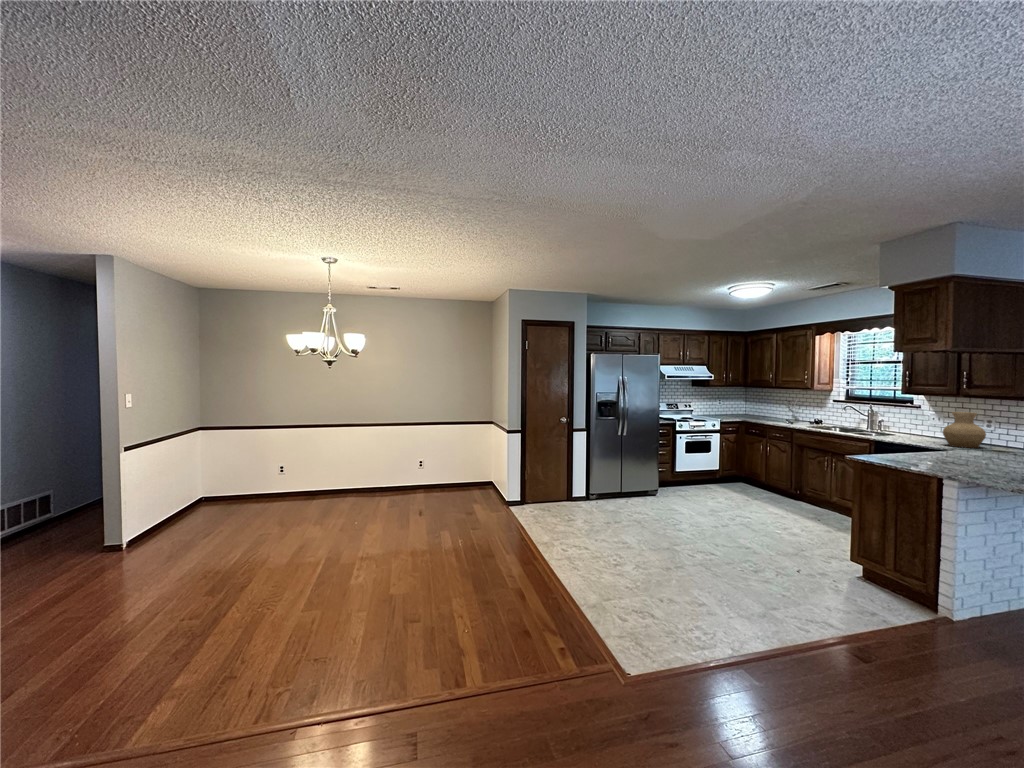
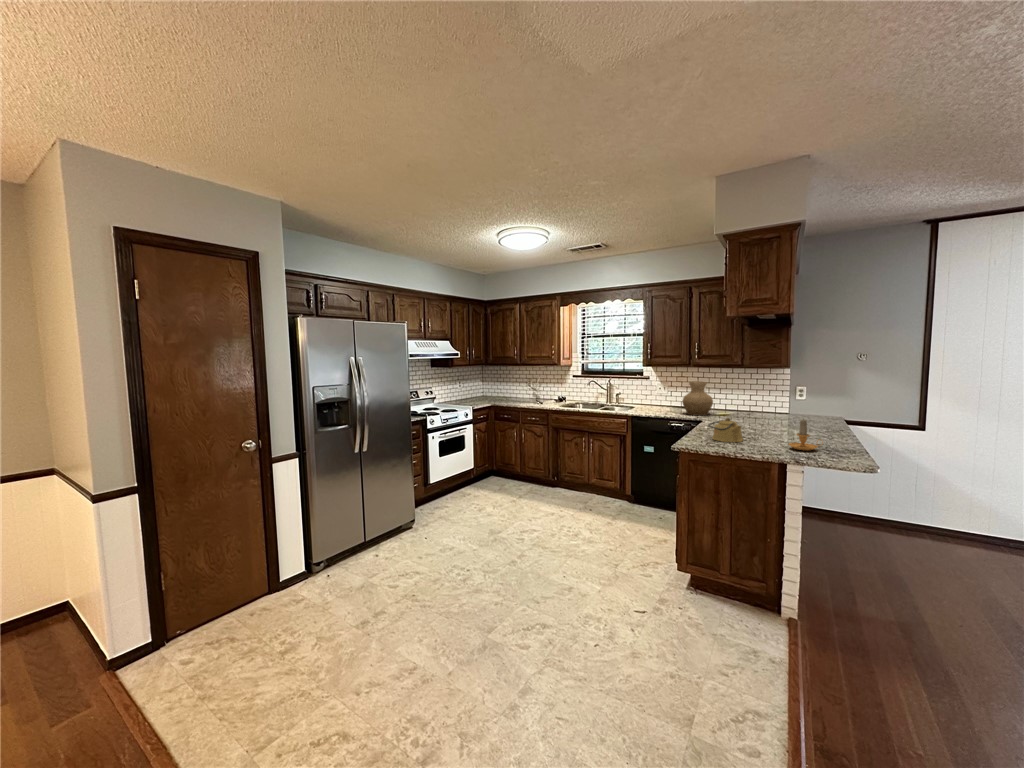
kettle: none [900,439,937,461] -> present [708,418,743,442]
candle: none [964,442,1005,472] -> present [789,420,823,451]

